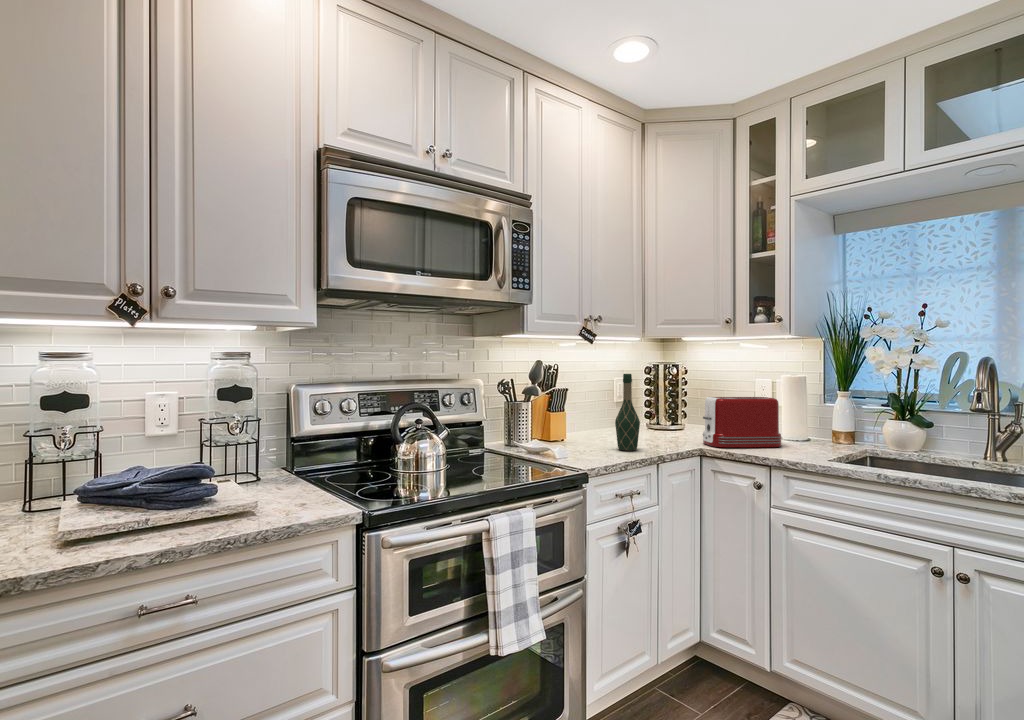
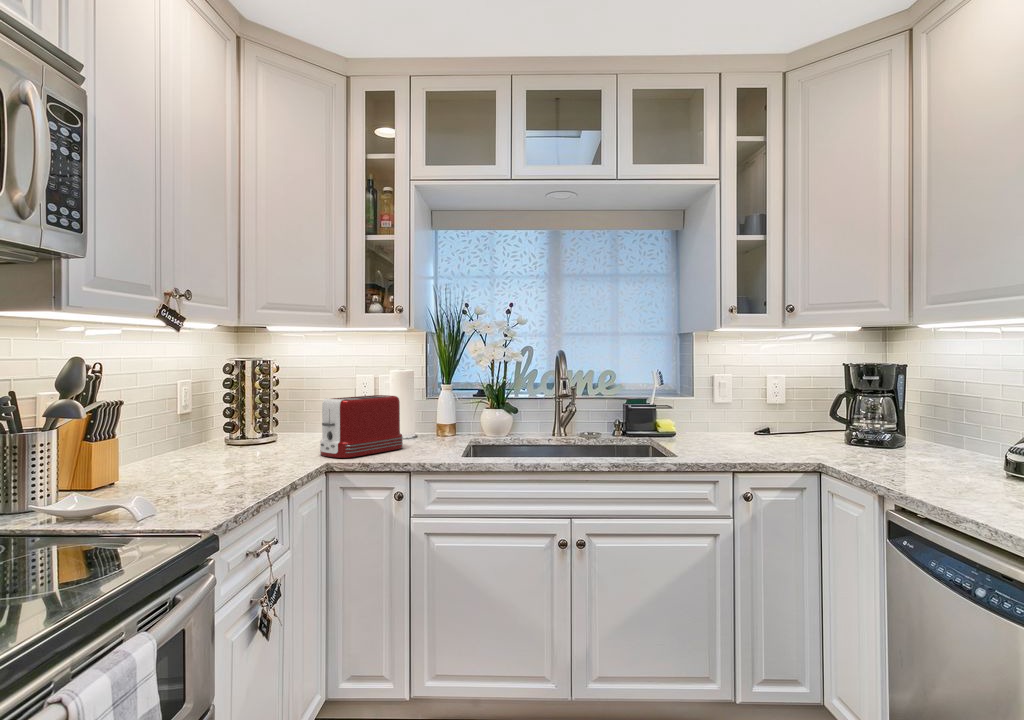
wine bottle: present [615,374,640,451] -> none [219,373,257,482]

